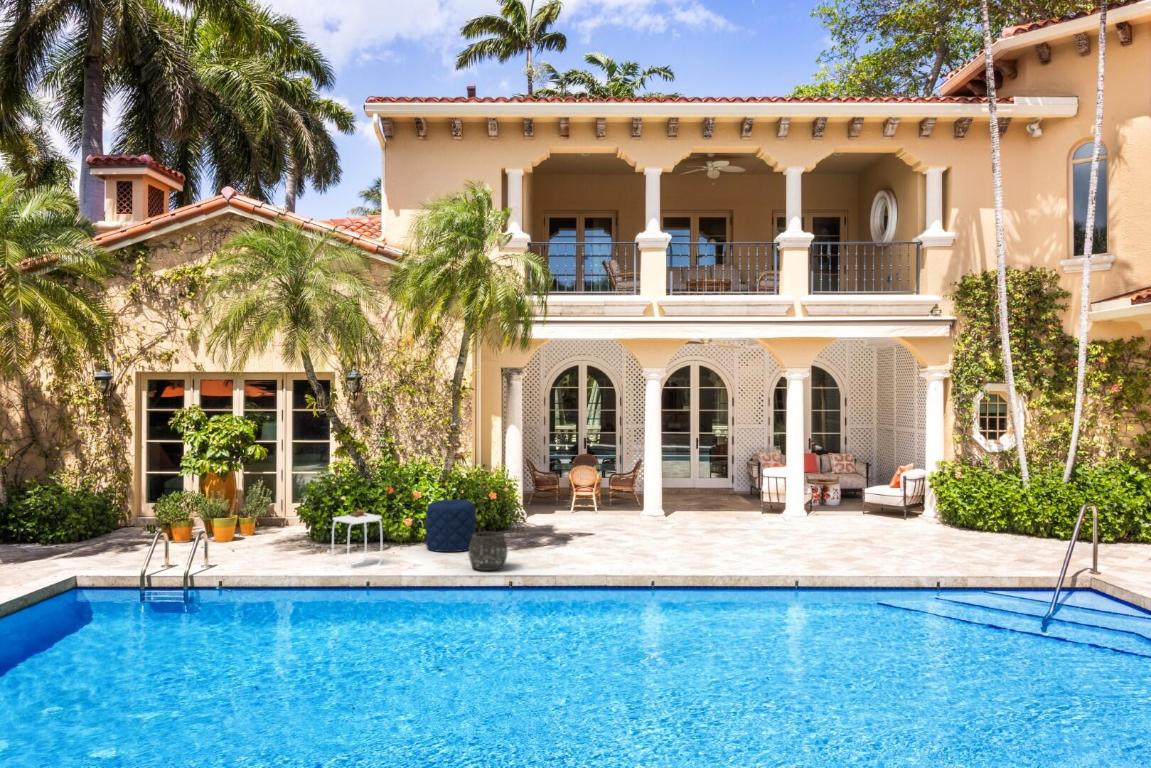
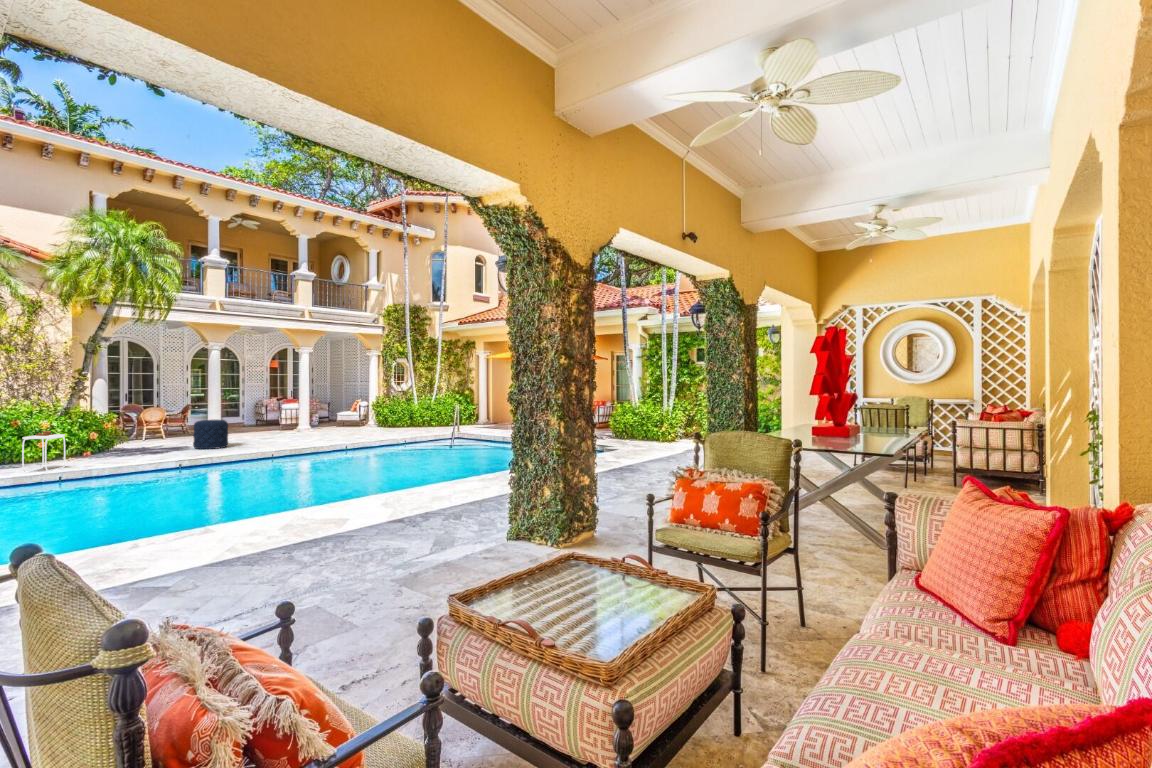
pouf: present [426,499,476,552] -> present [193,420,228,449]
woven basket: present [469,532,507,571] -> none [141,438,171,461]

